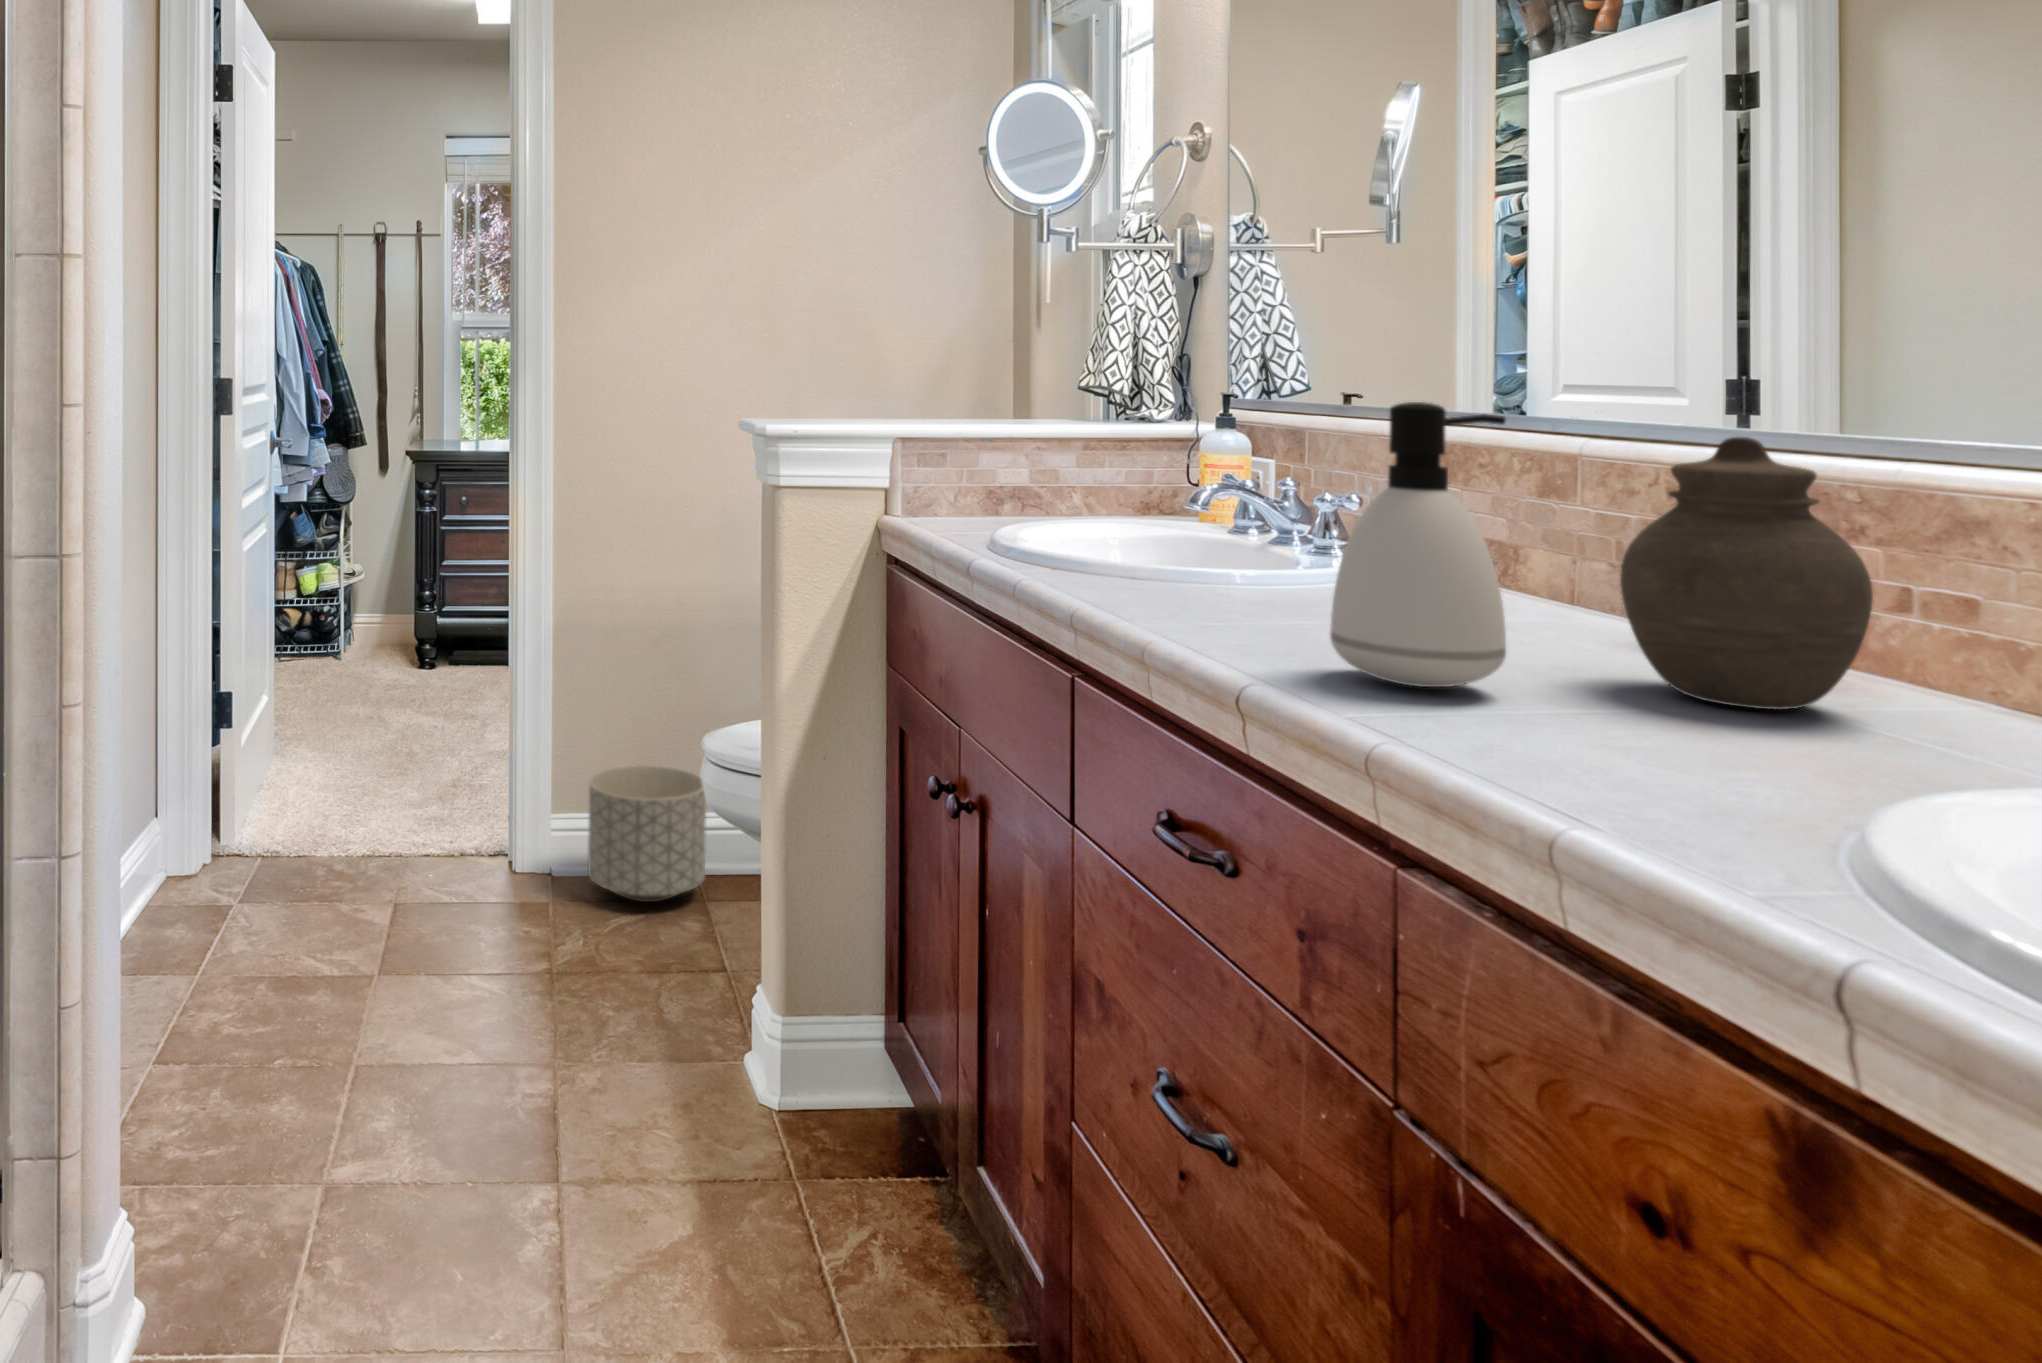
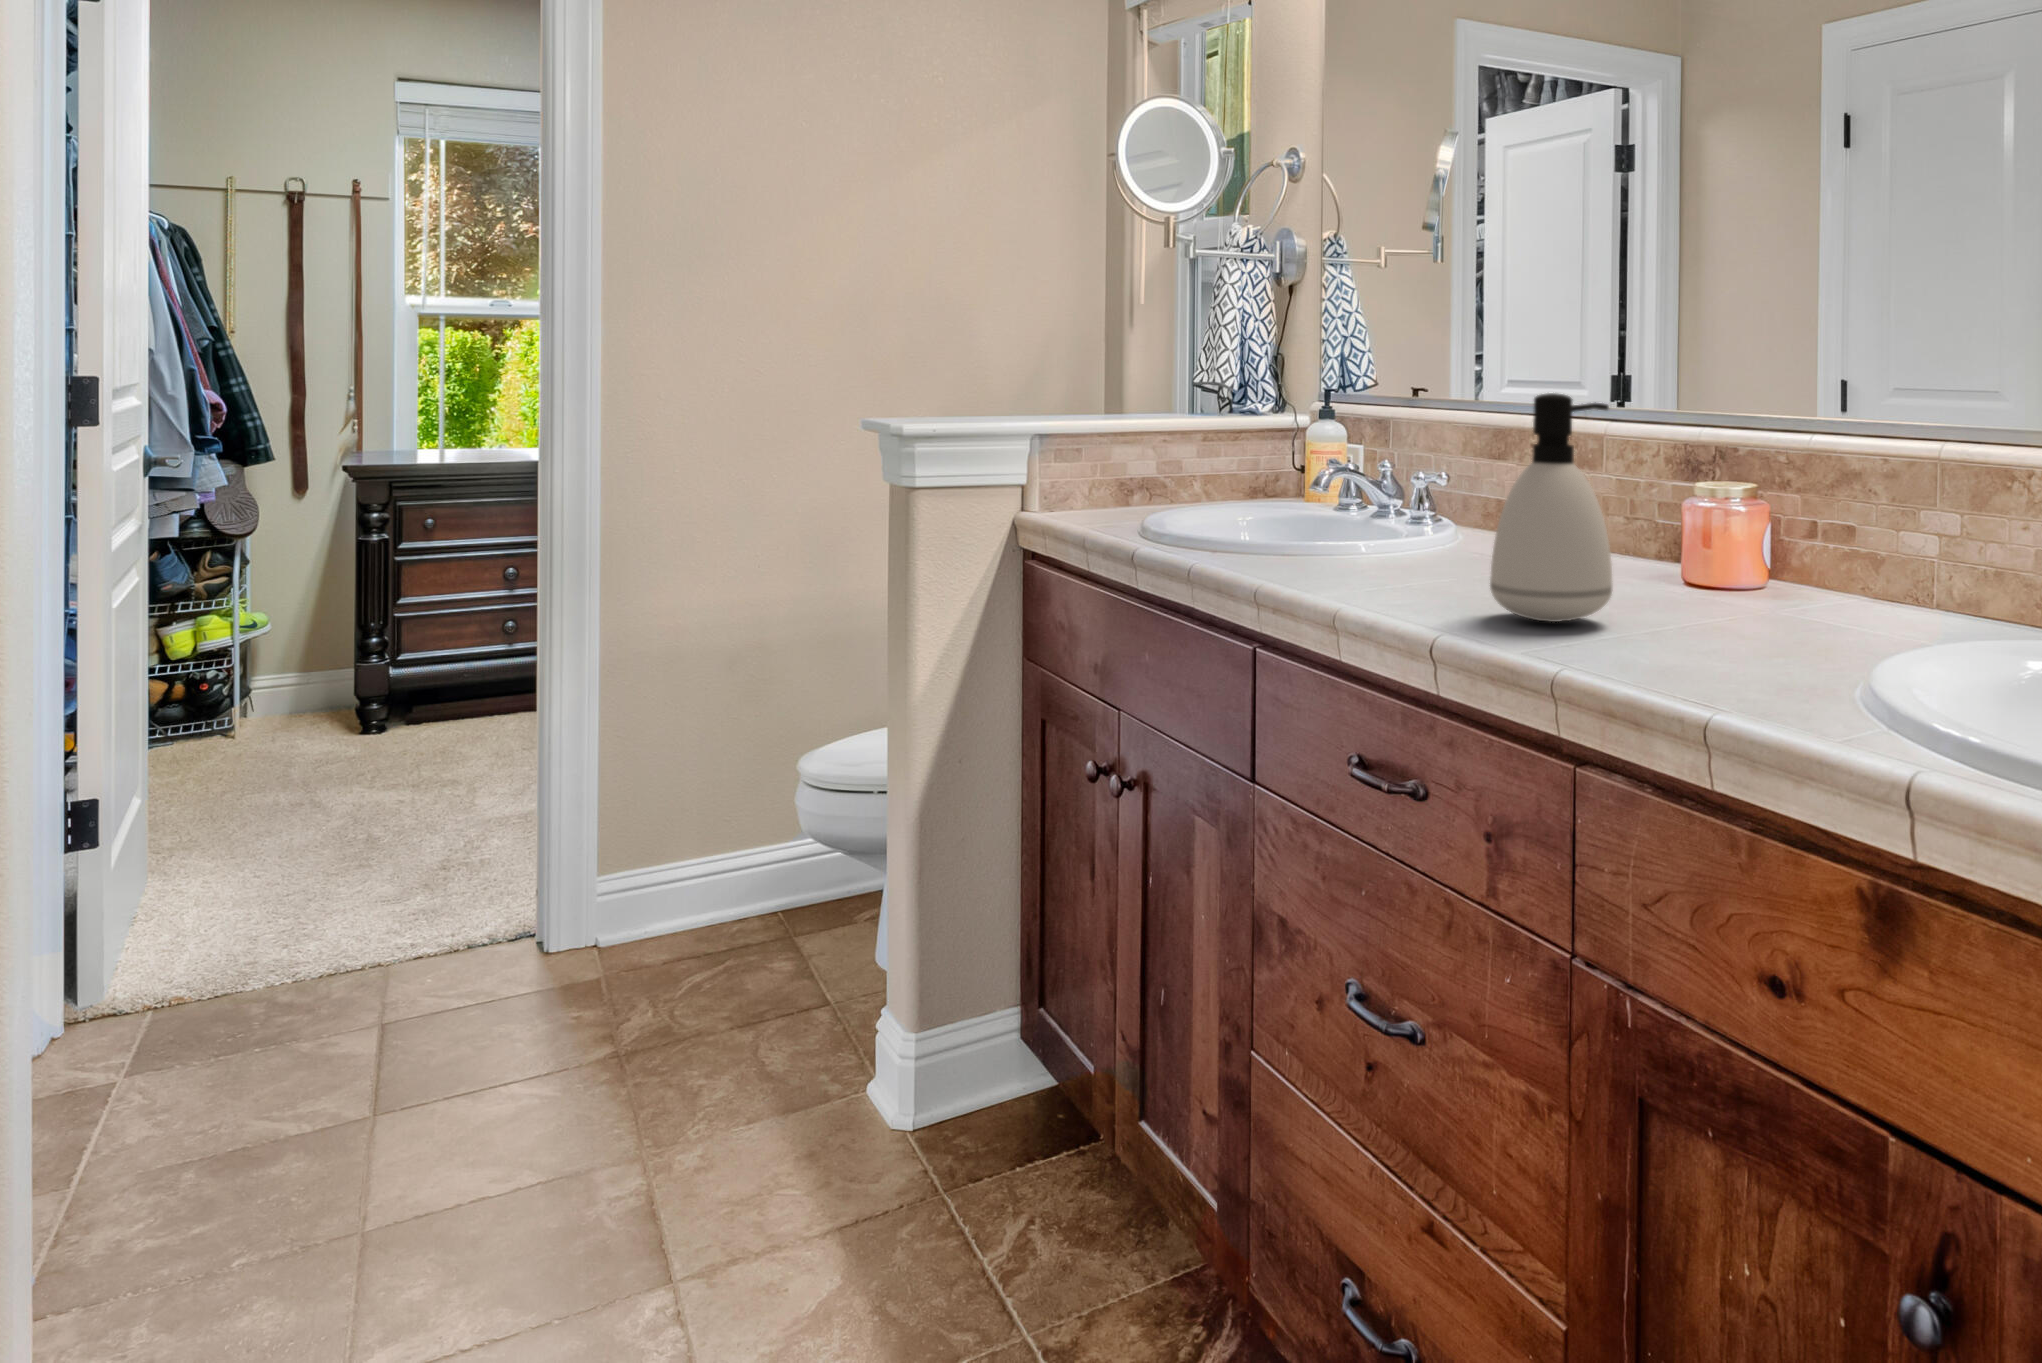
jar: present [1620,437,1873,710] -> none [1671,417,1816,614]
planter: present [588,765,706,902] -> none [647,801,791,954]

